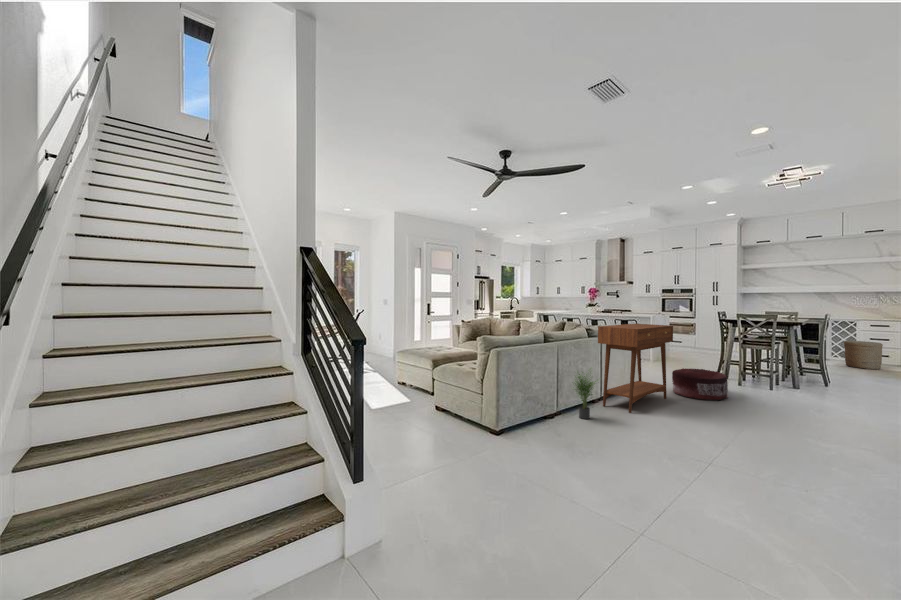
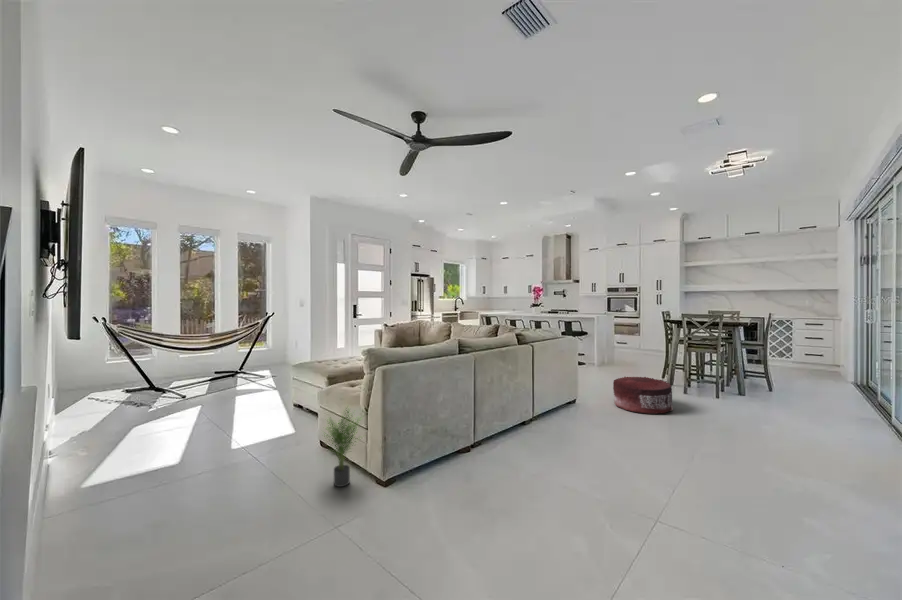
console table: present [598,324,673,413] -> none [526,327,613,437]
woven basket: present [844,341,883,369] -> none [783,339,819,369]
potted plant: present [575,374,595,419] -> present [327,410,359,487]

